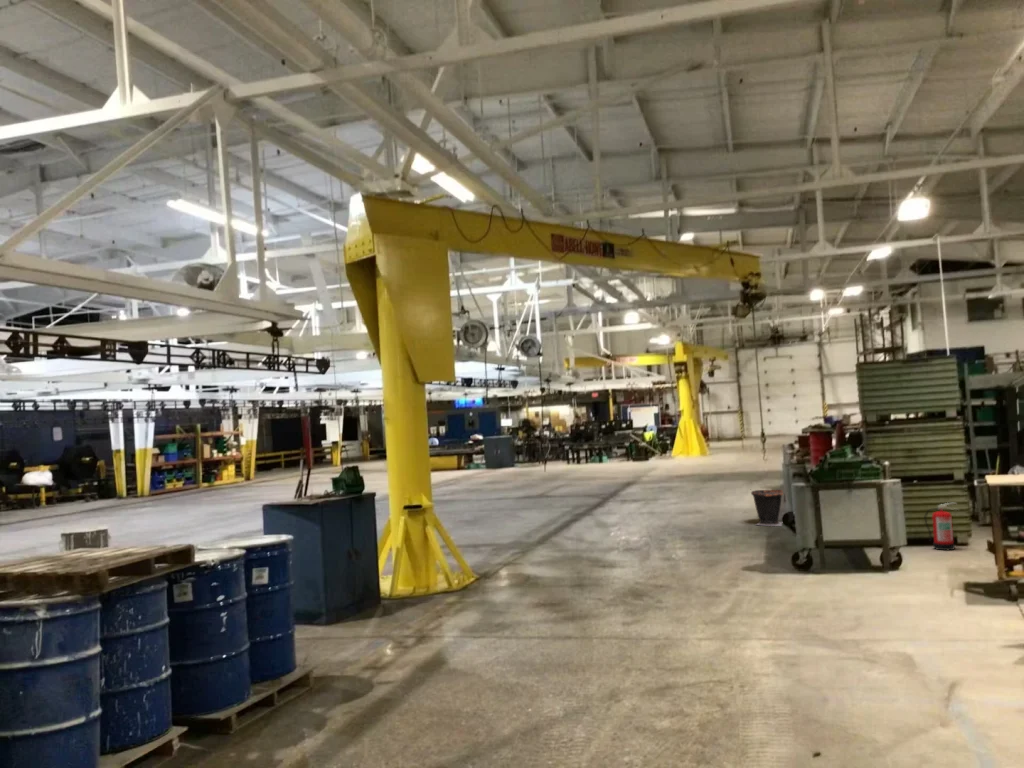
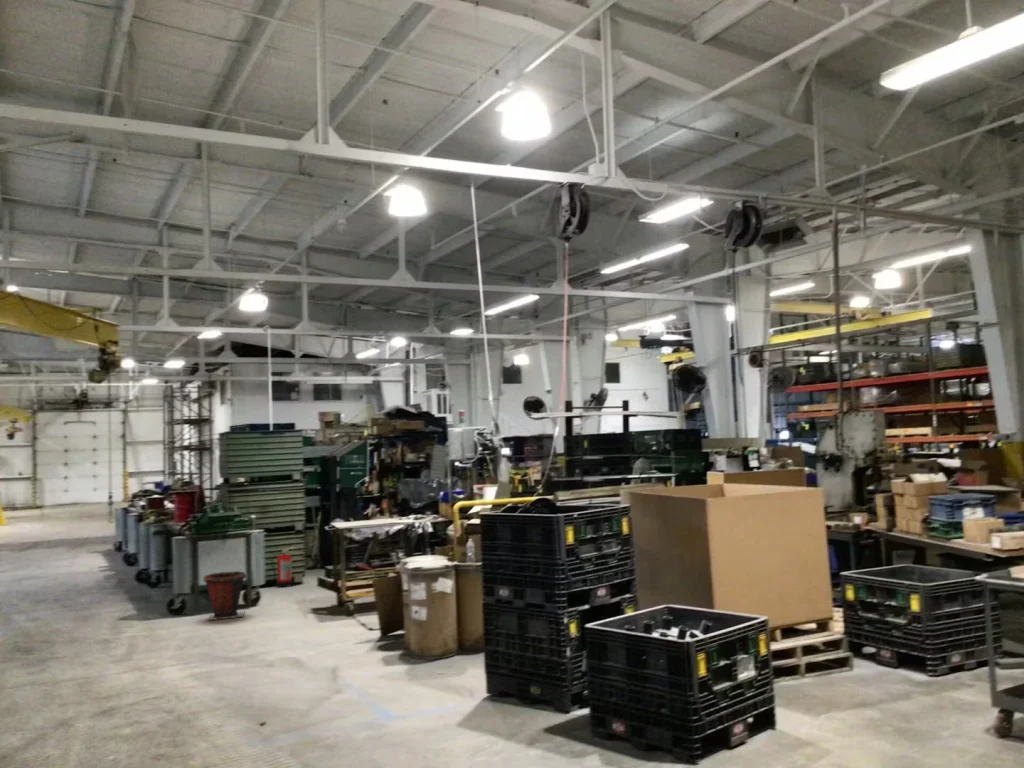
trash can: present [751,490,783,526] -> present [204,571,246,620]

